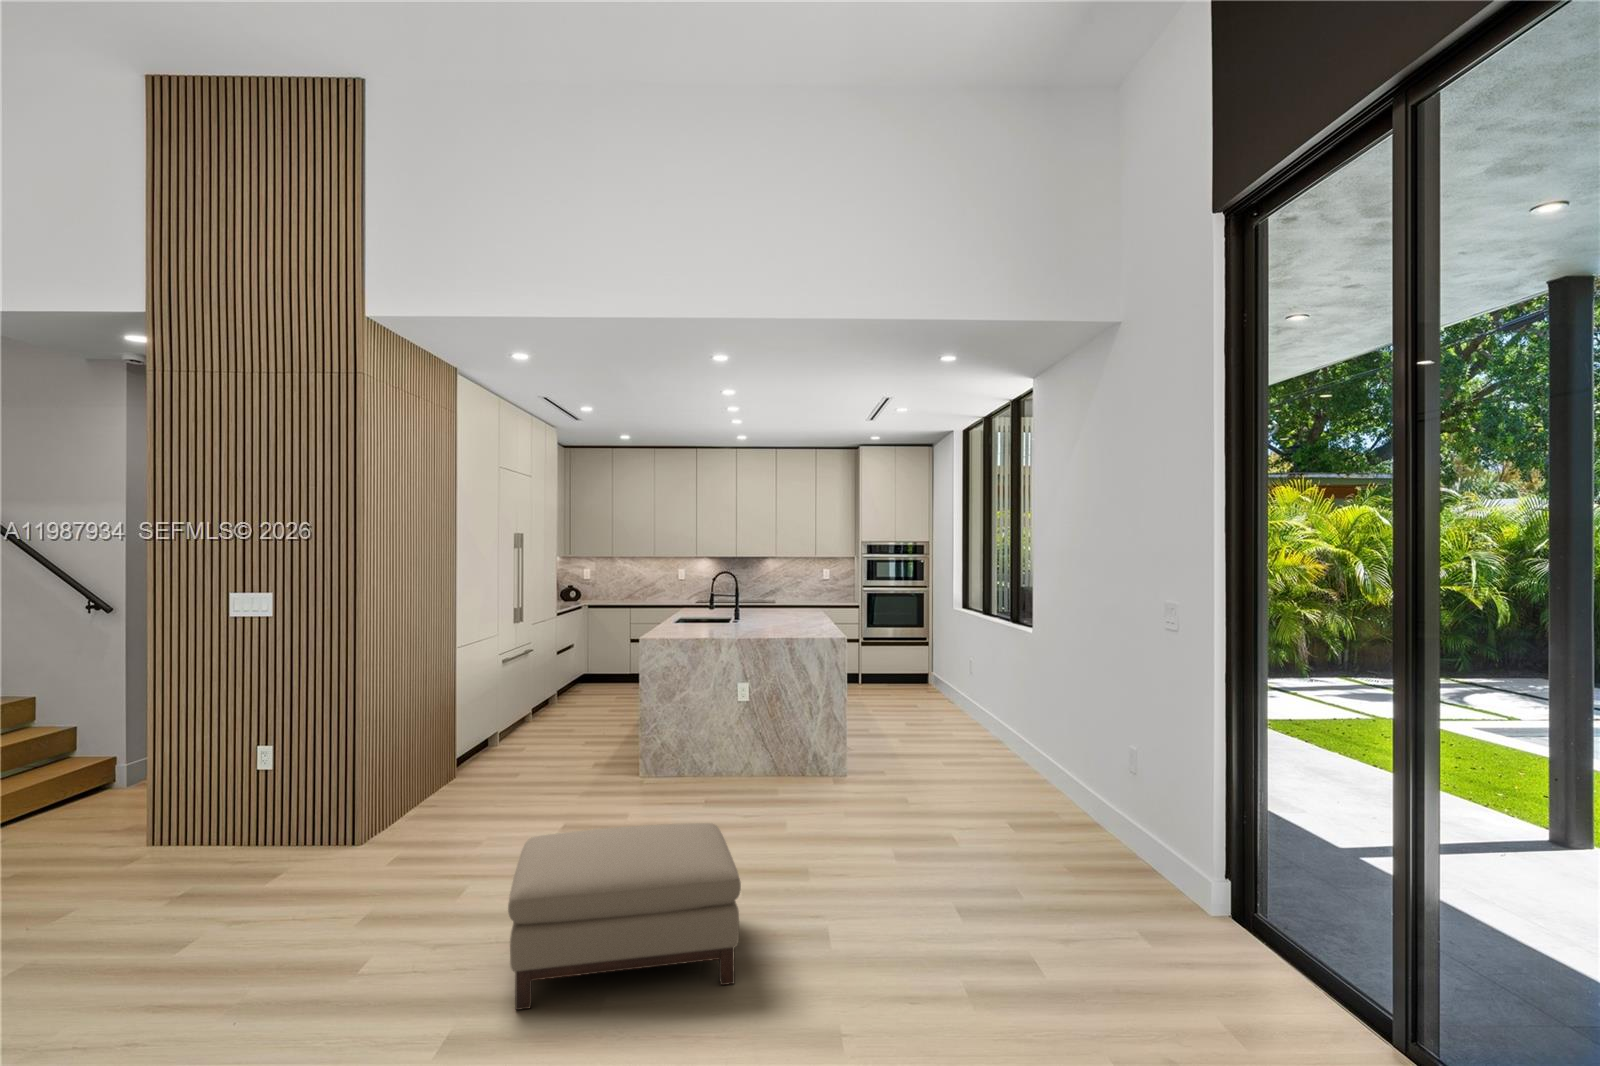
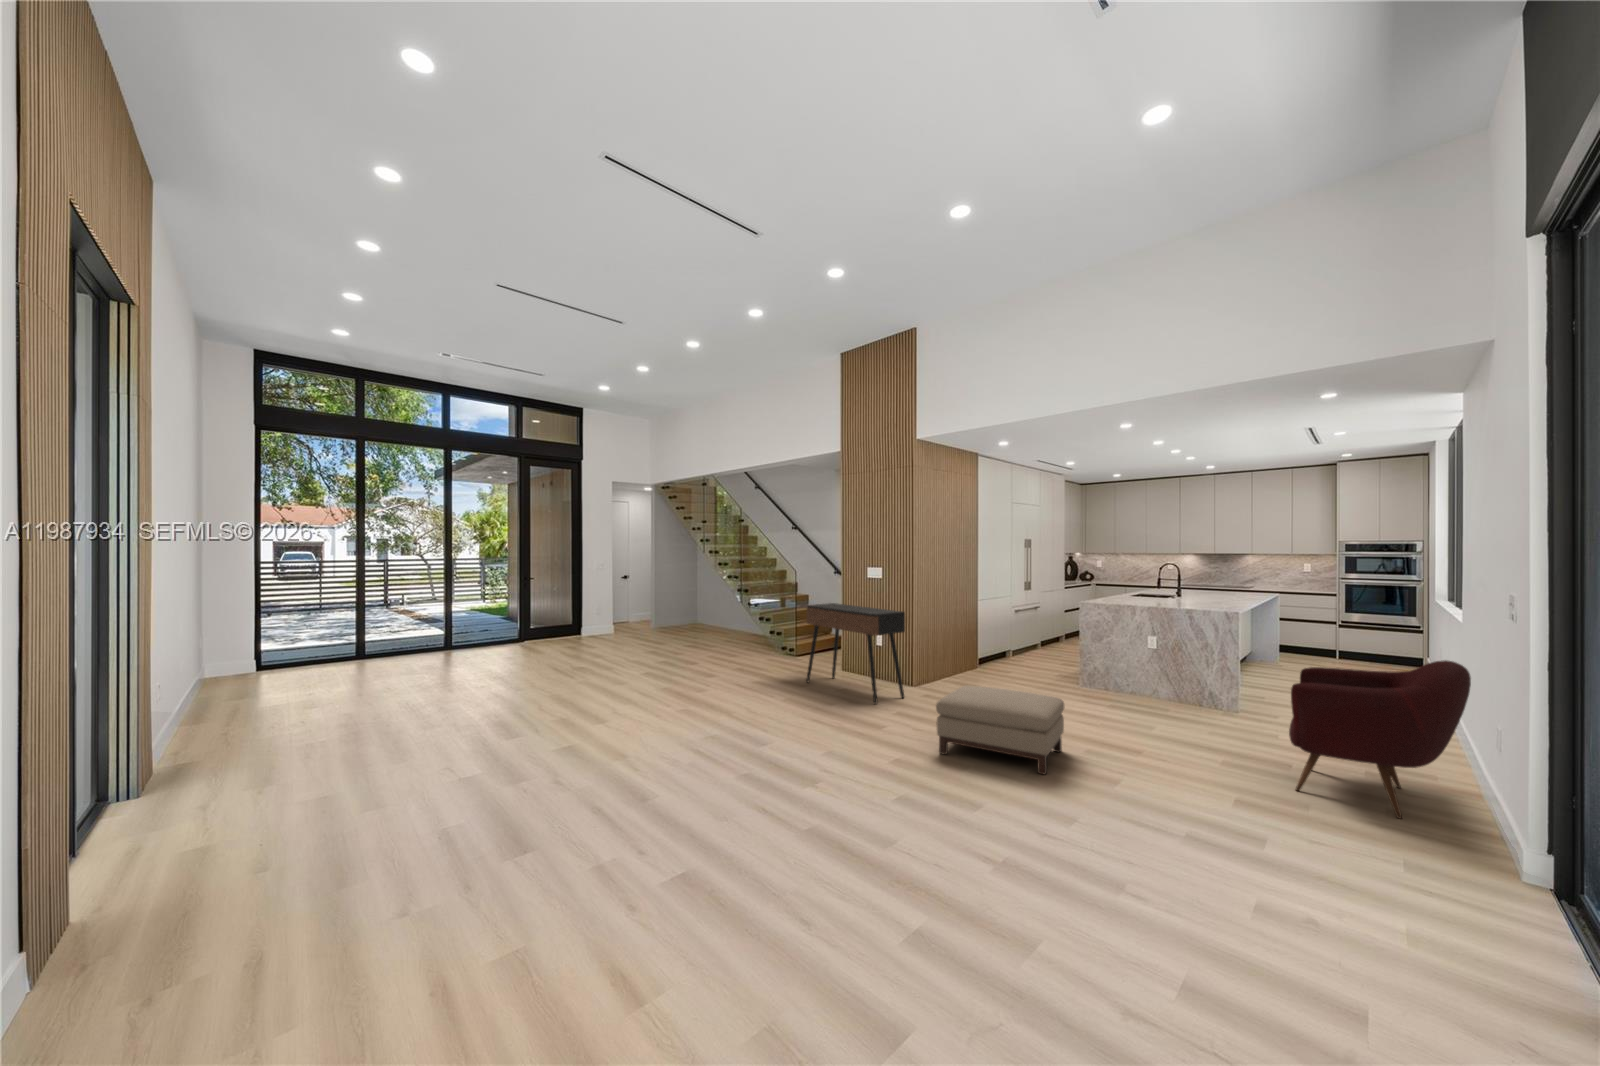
armchair: none [975,684,1157,889] -> present [1289,660,1471,819]
console table: none [48,689,352,918] -> present [806,603,905,704]

